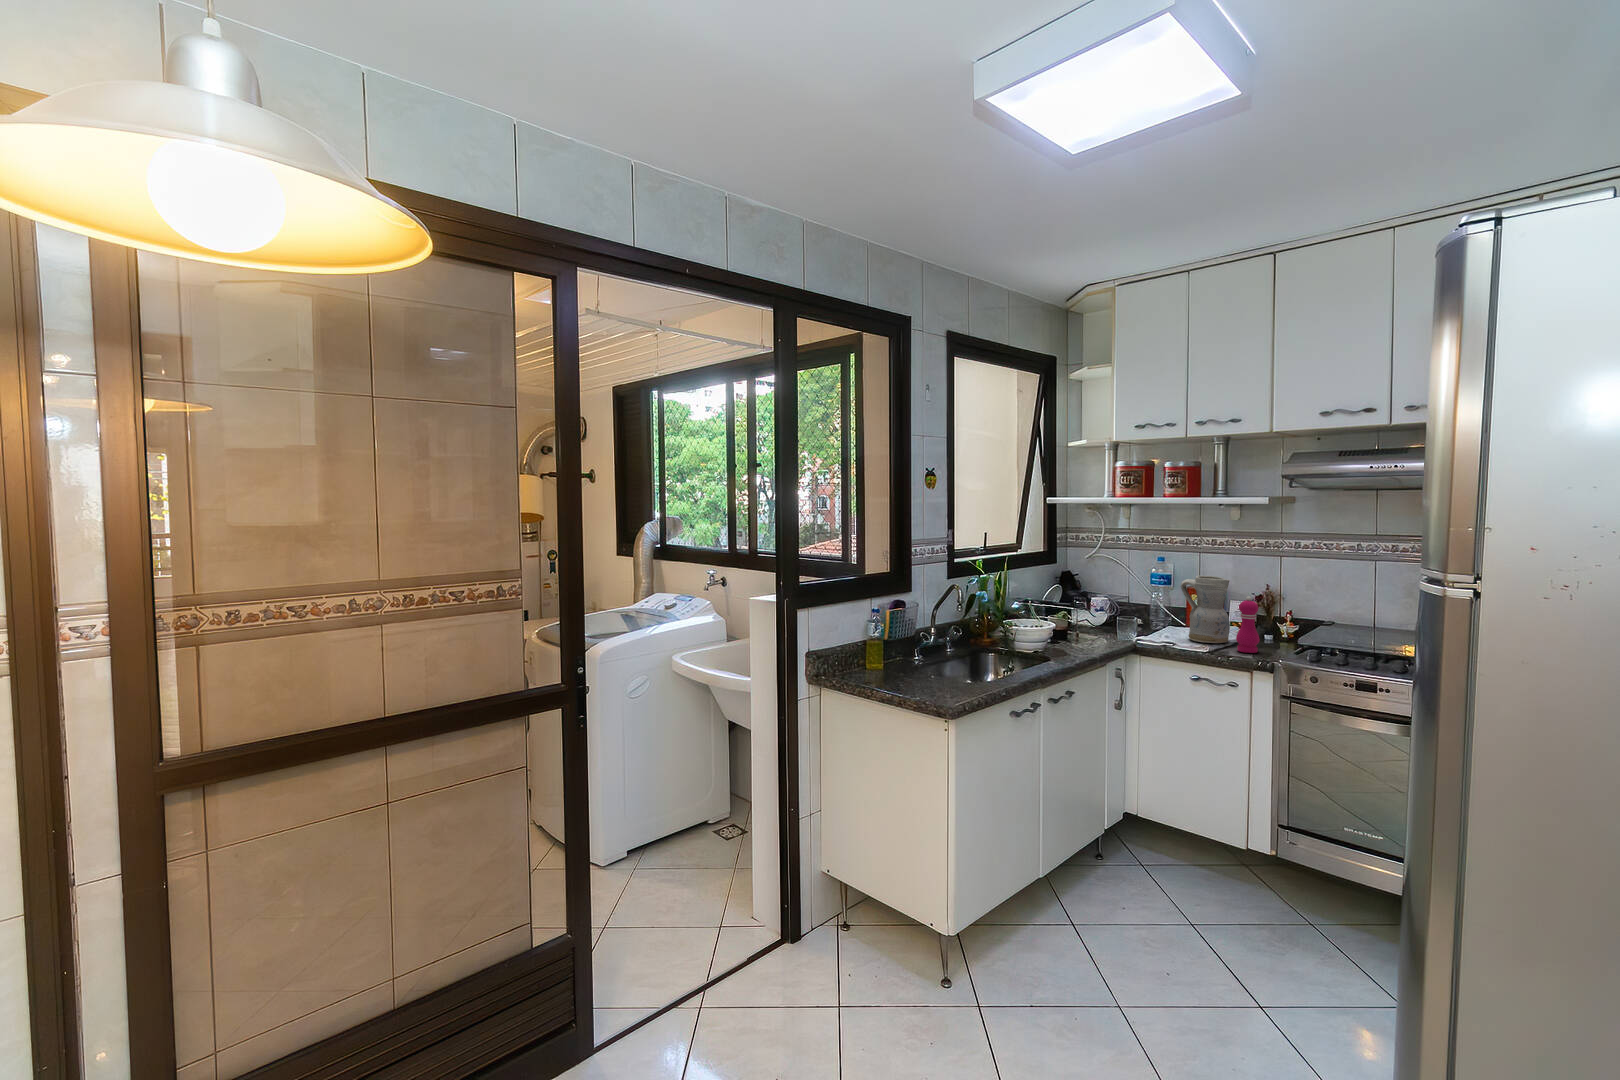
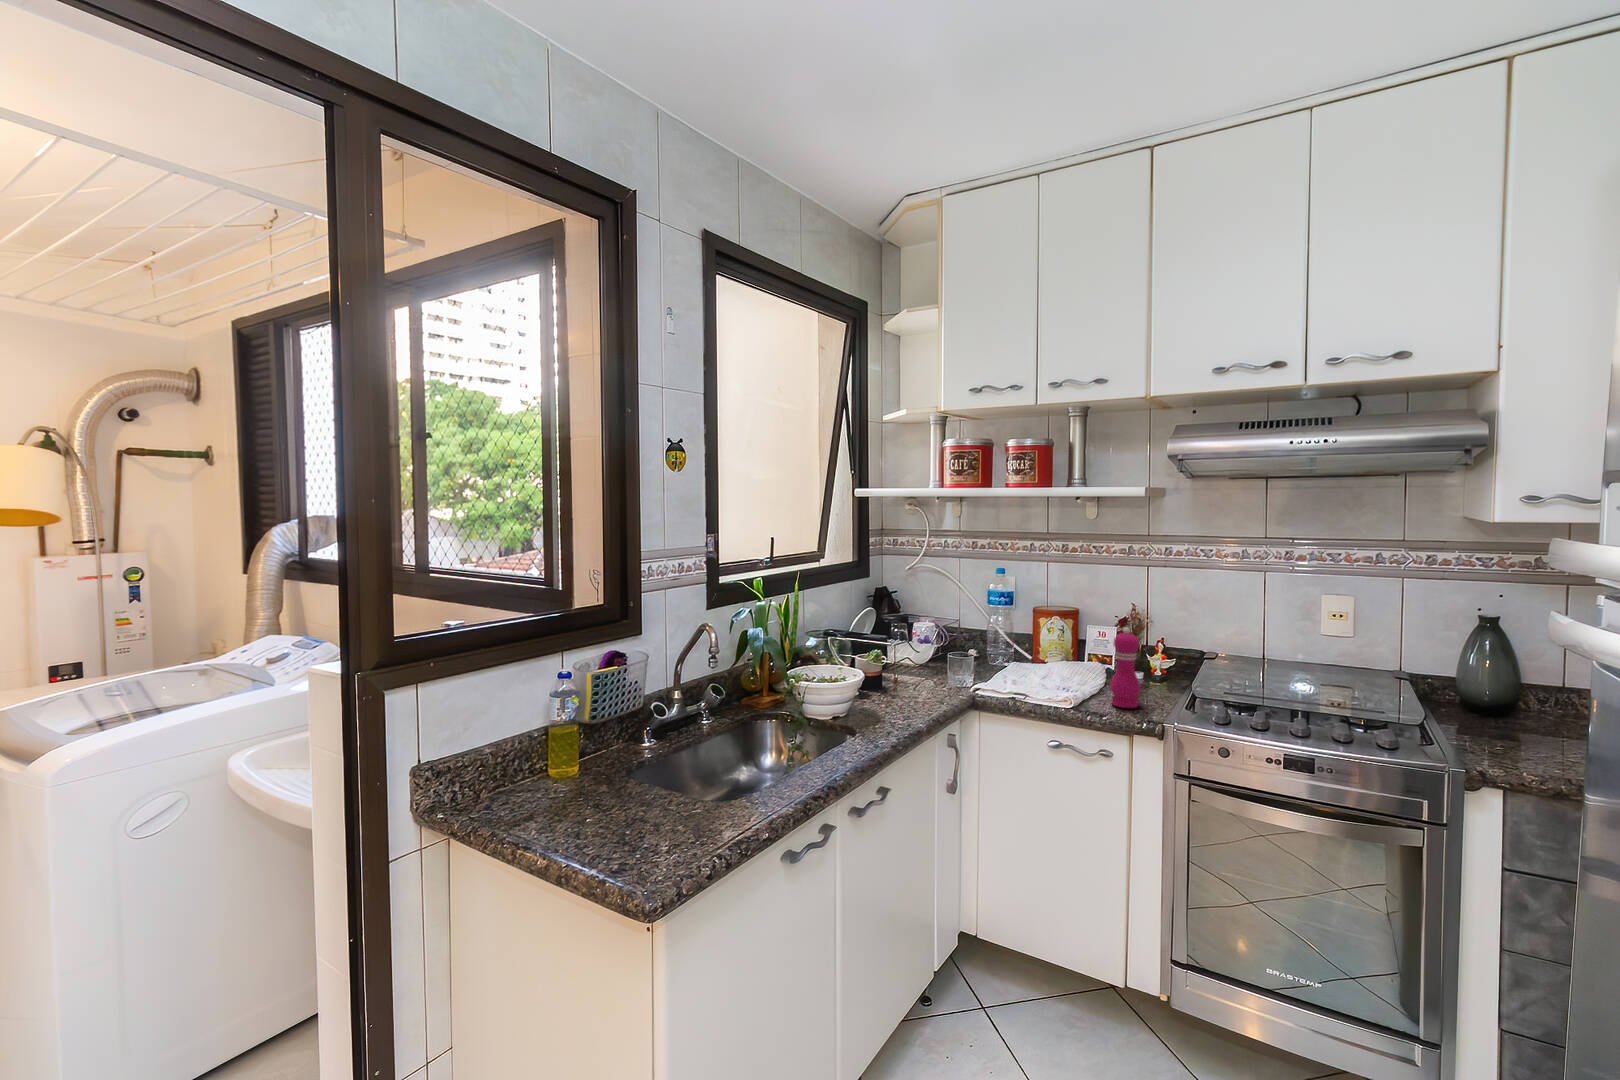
ceramic pitcher: present [1181,576,1230,643] -> none [1033,596,1097,691]

